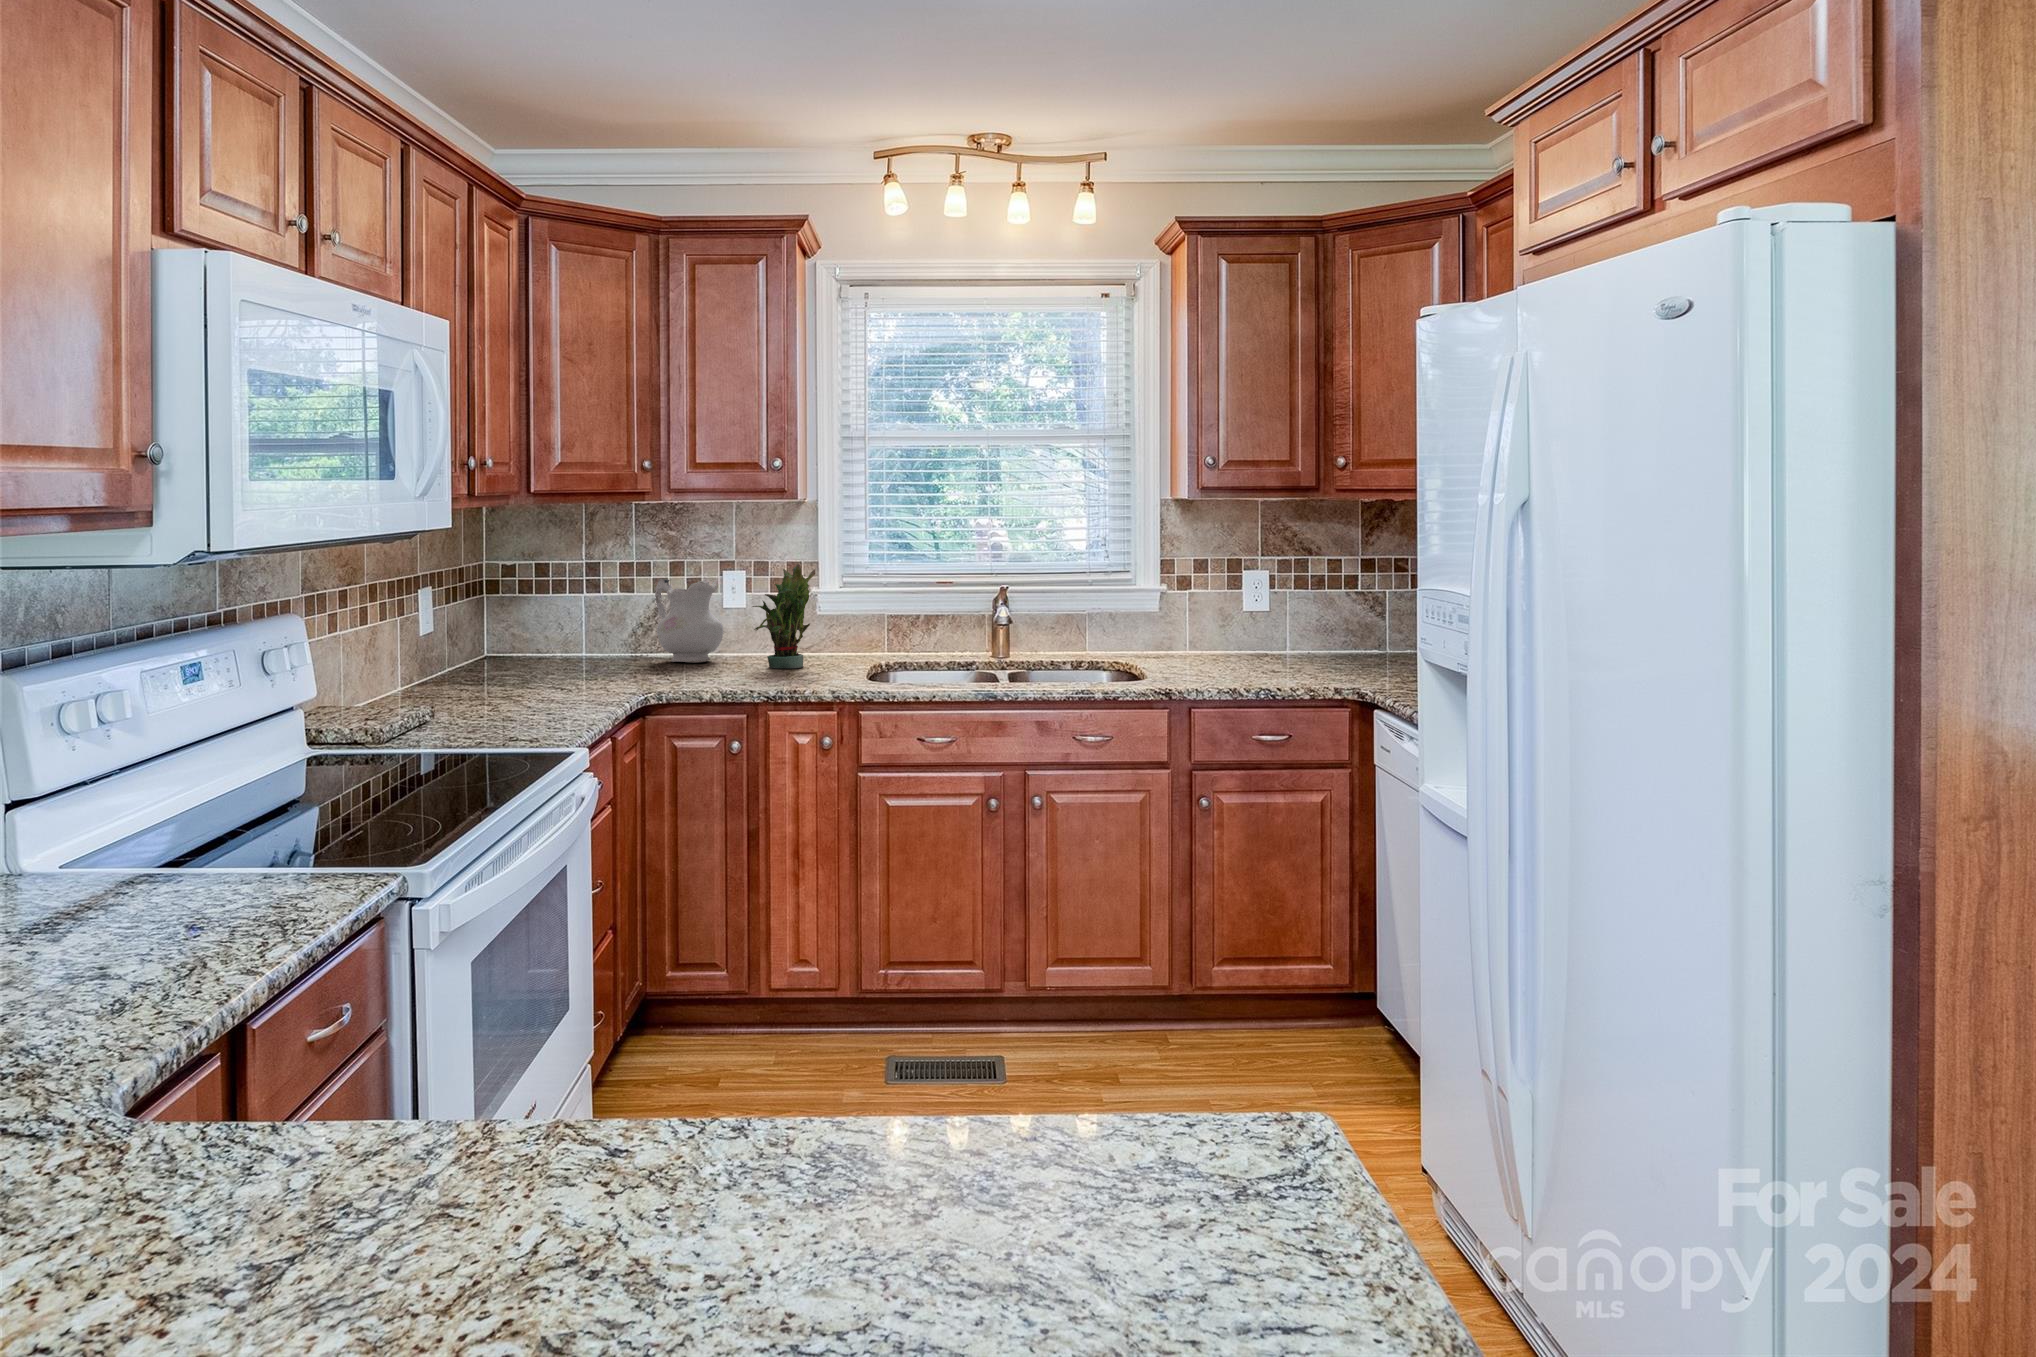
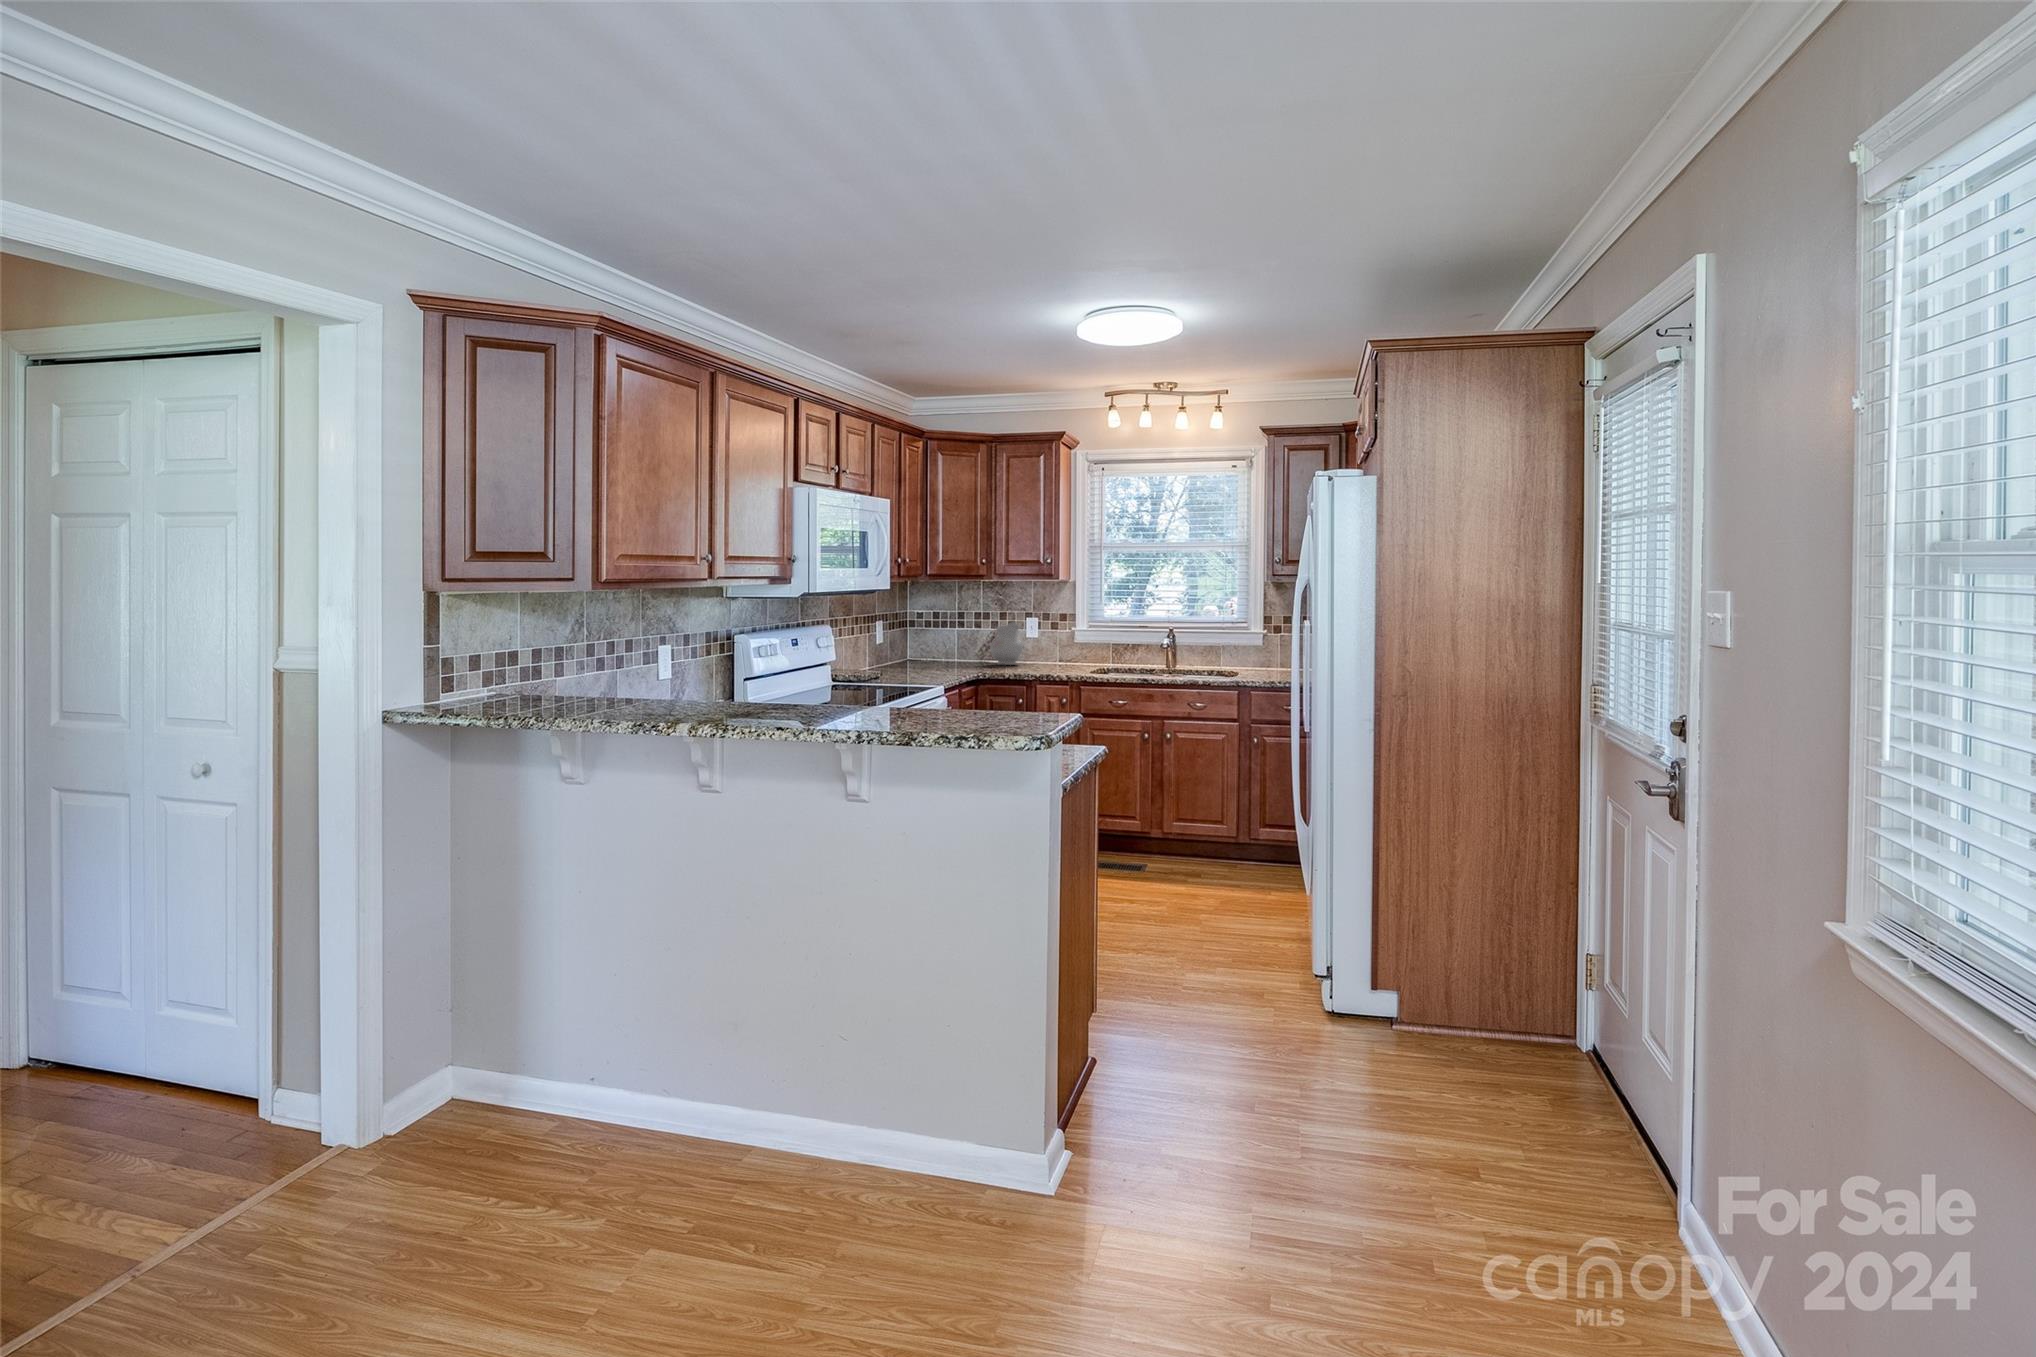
potted plant: present [752,564,815,668] -> none [1037,612,1071,668]

